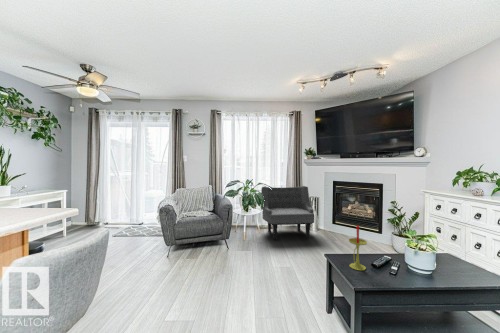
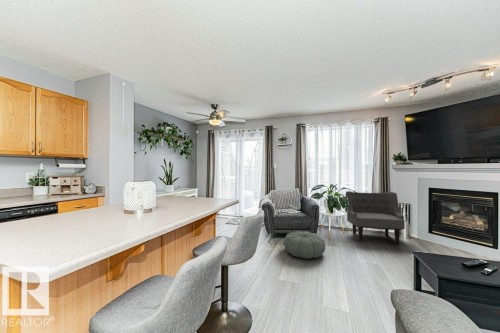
candle: present [349,225,367,271] -> none [441,230,463,274]
pouf: none [188,236,238,271] -> present [284,231,326,259]

